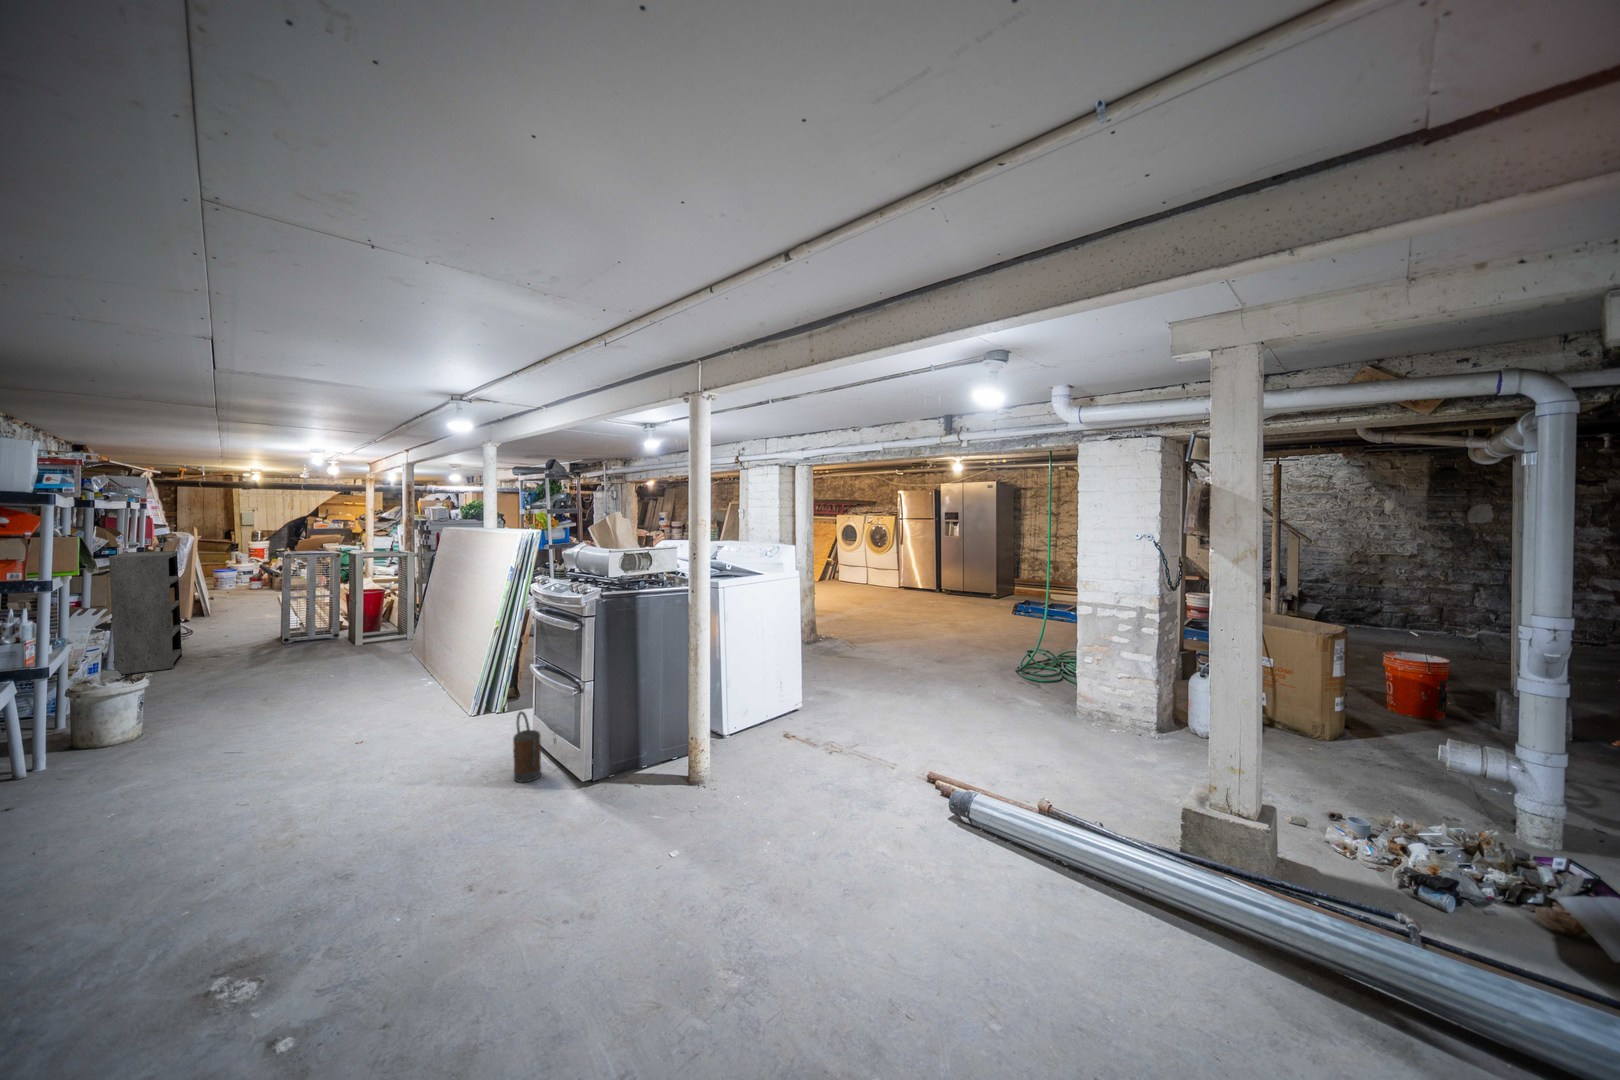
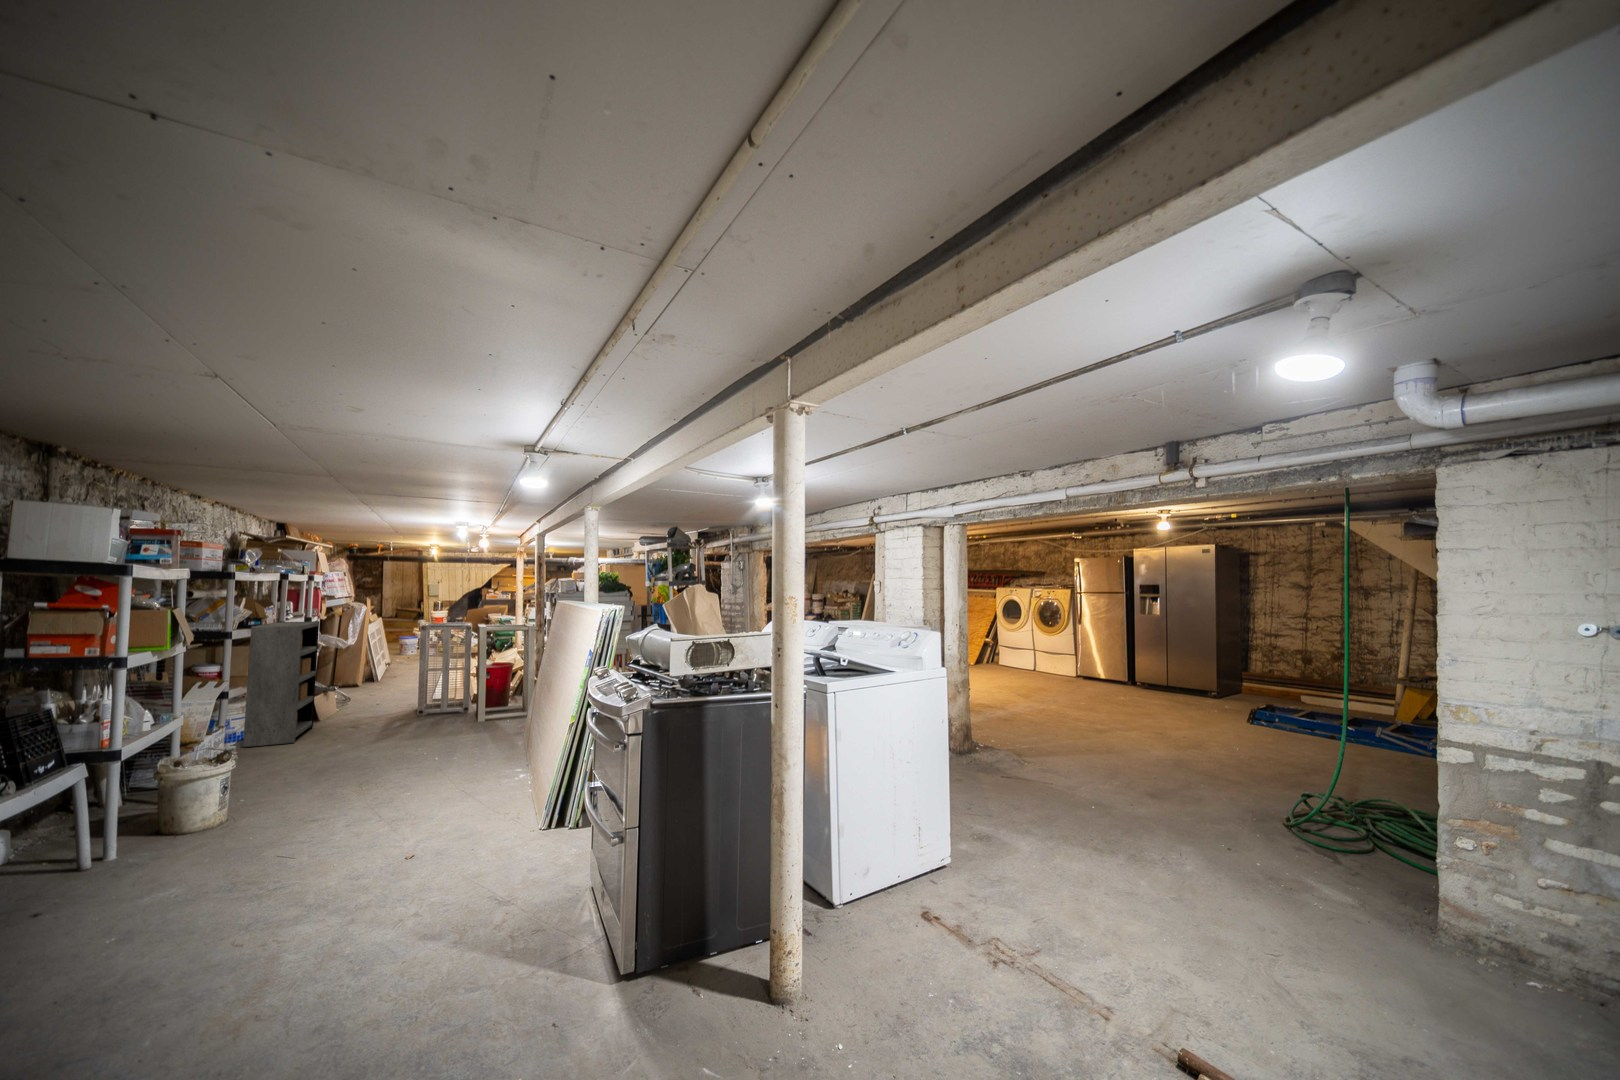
watering can: present [513,712,541,782] -> none [525,862,566,977]

